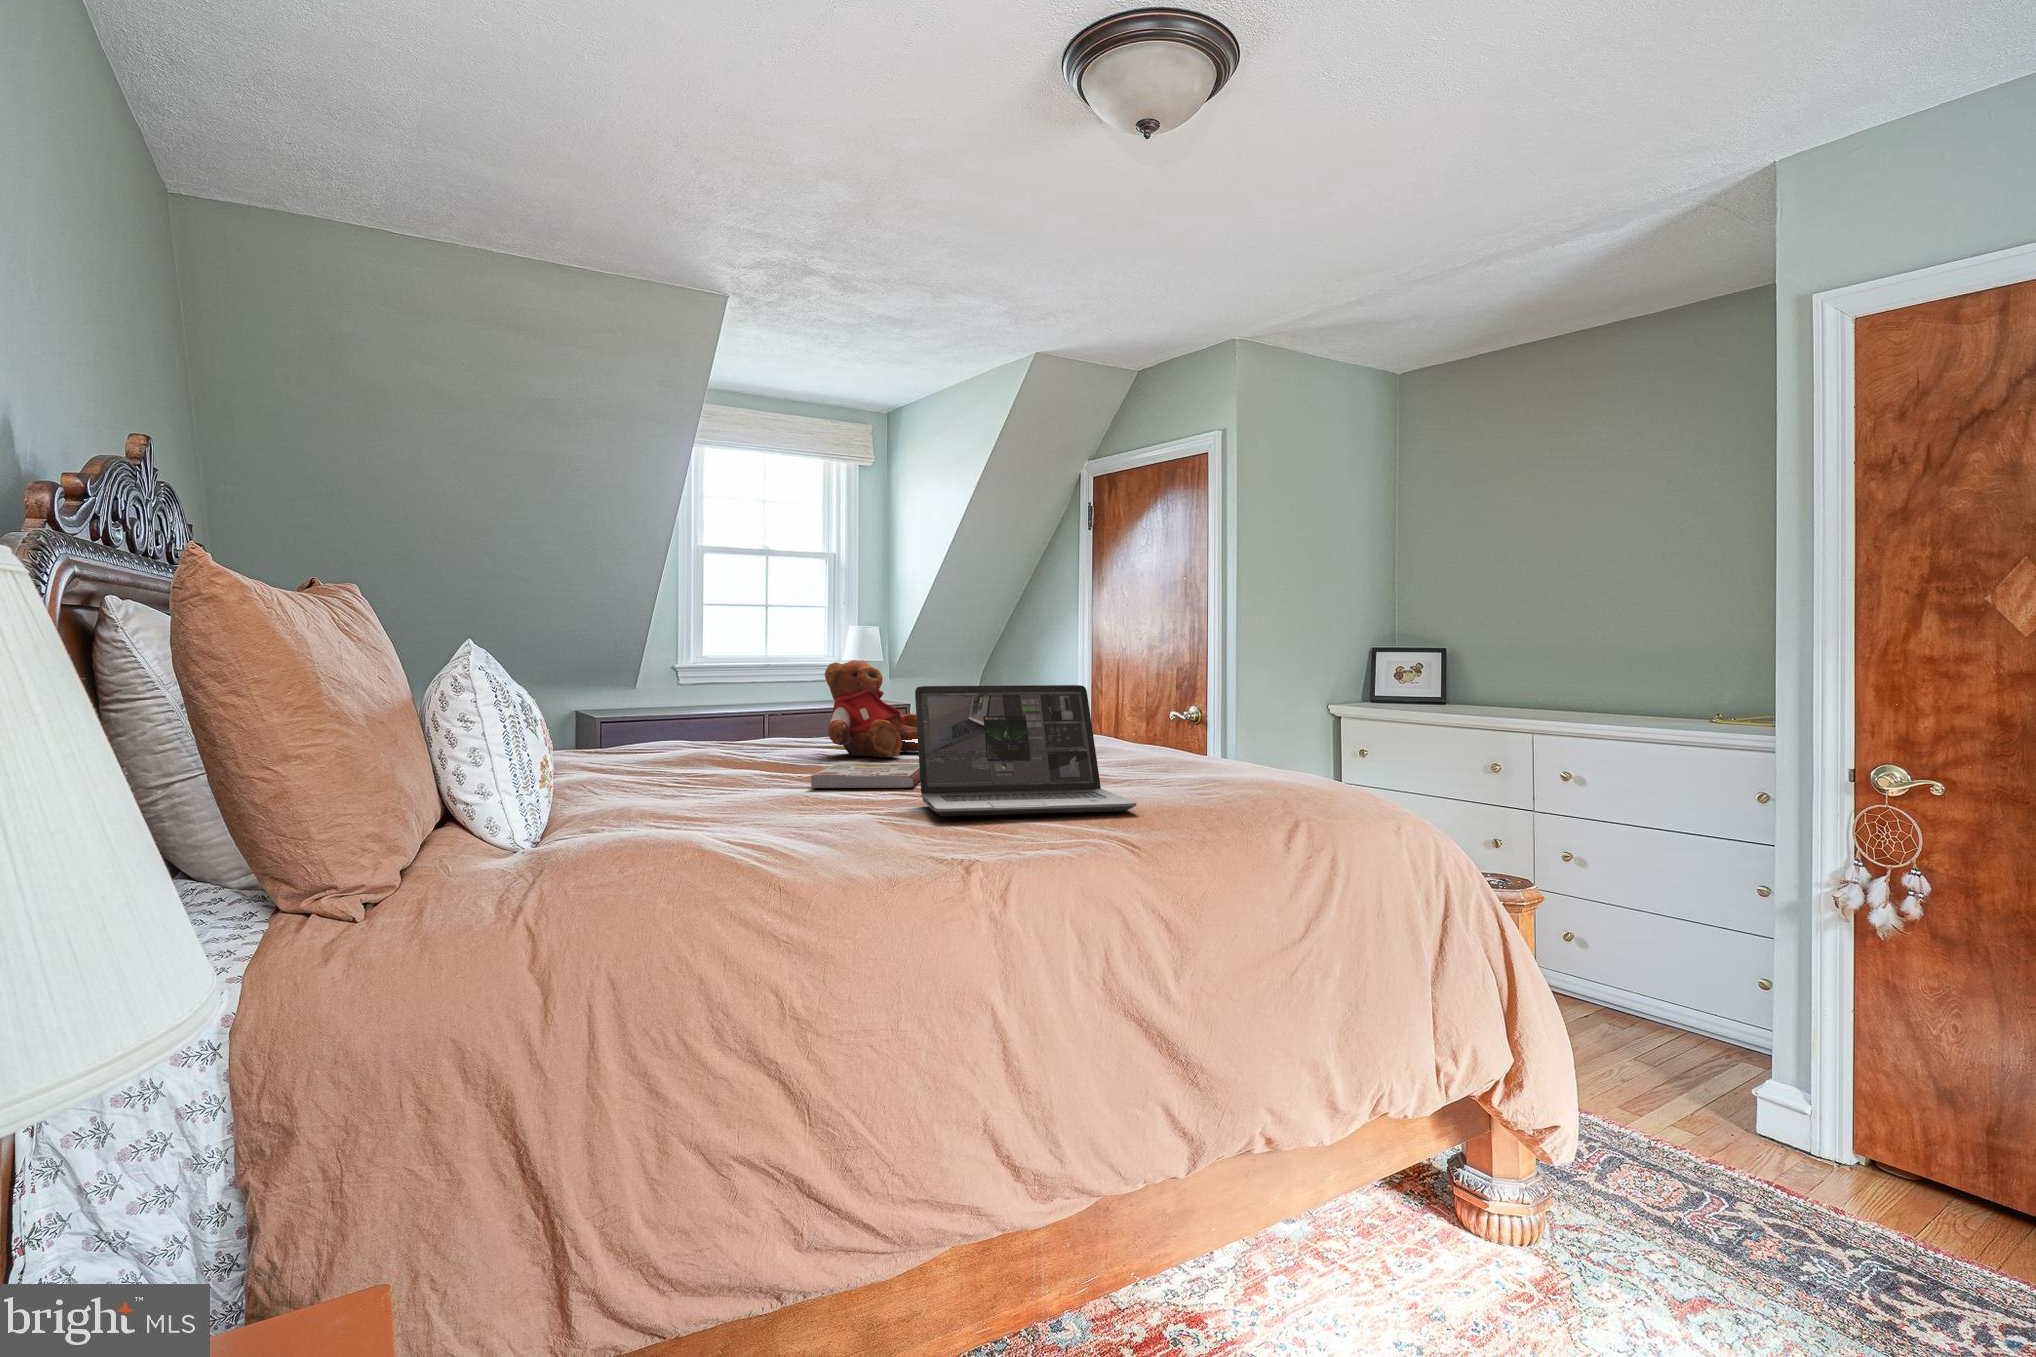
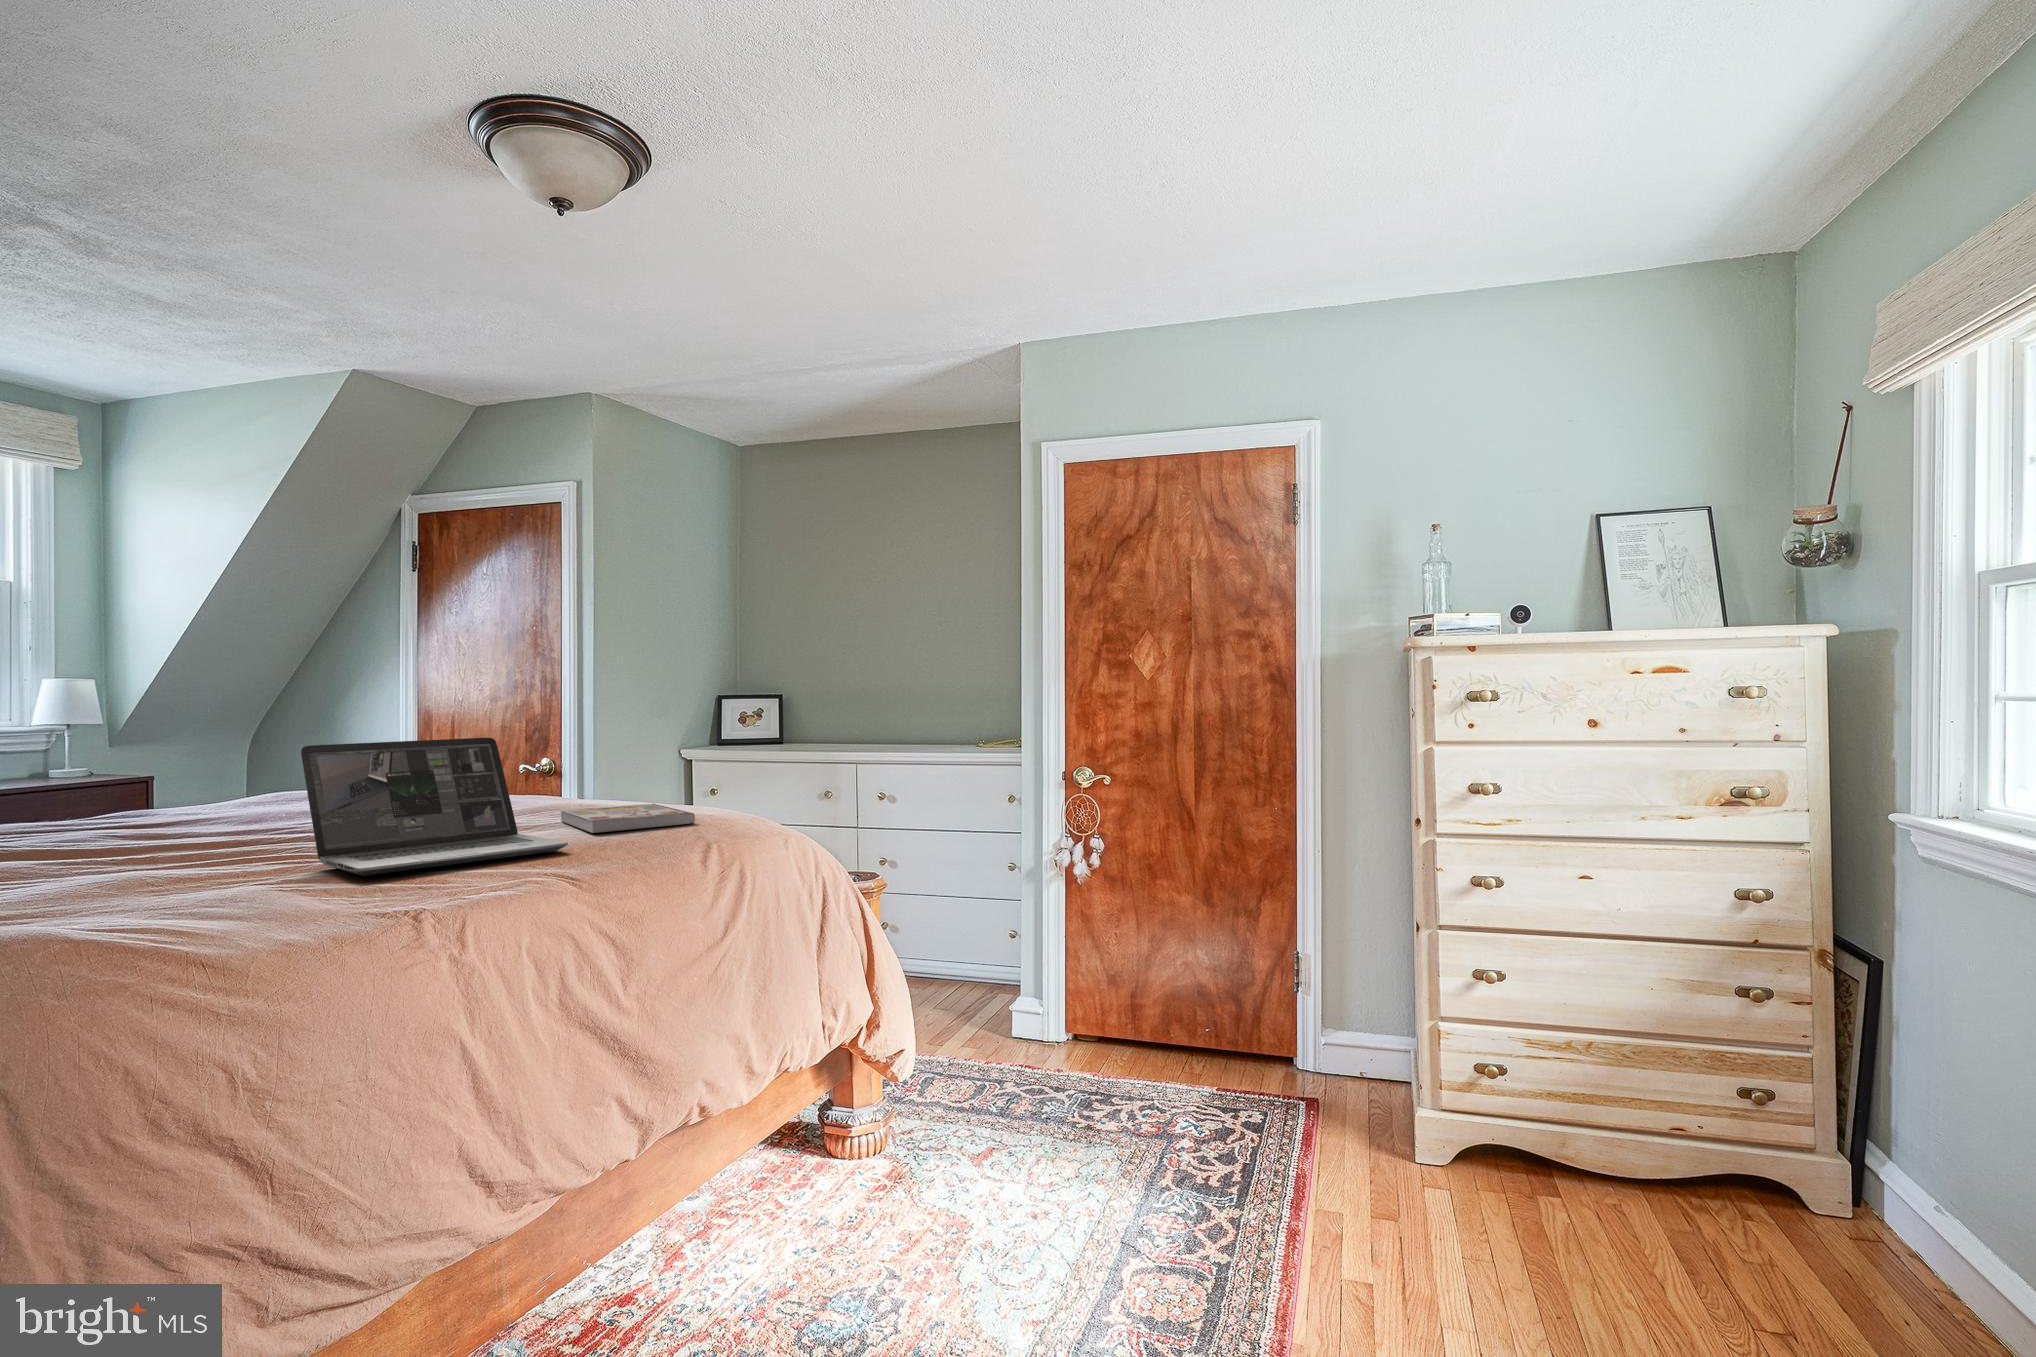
teddy bear: present [825,660,918,757] -> none [106,718,275,828]
book: present [811,763,920,788] -> present [561,804,695,833]

